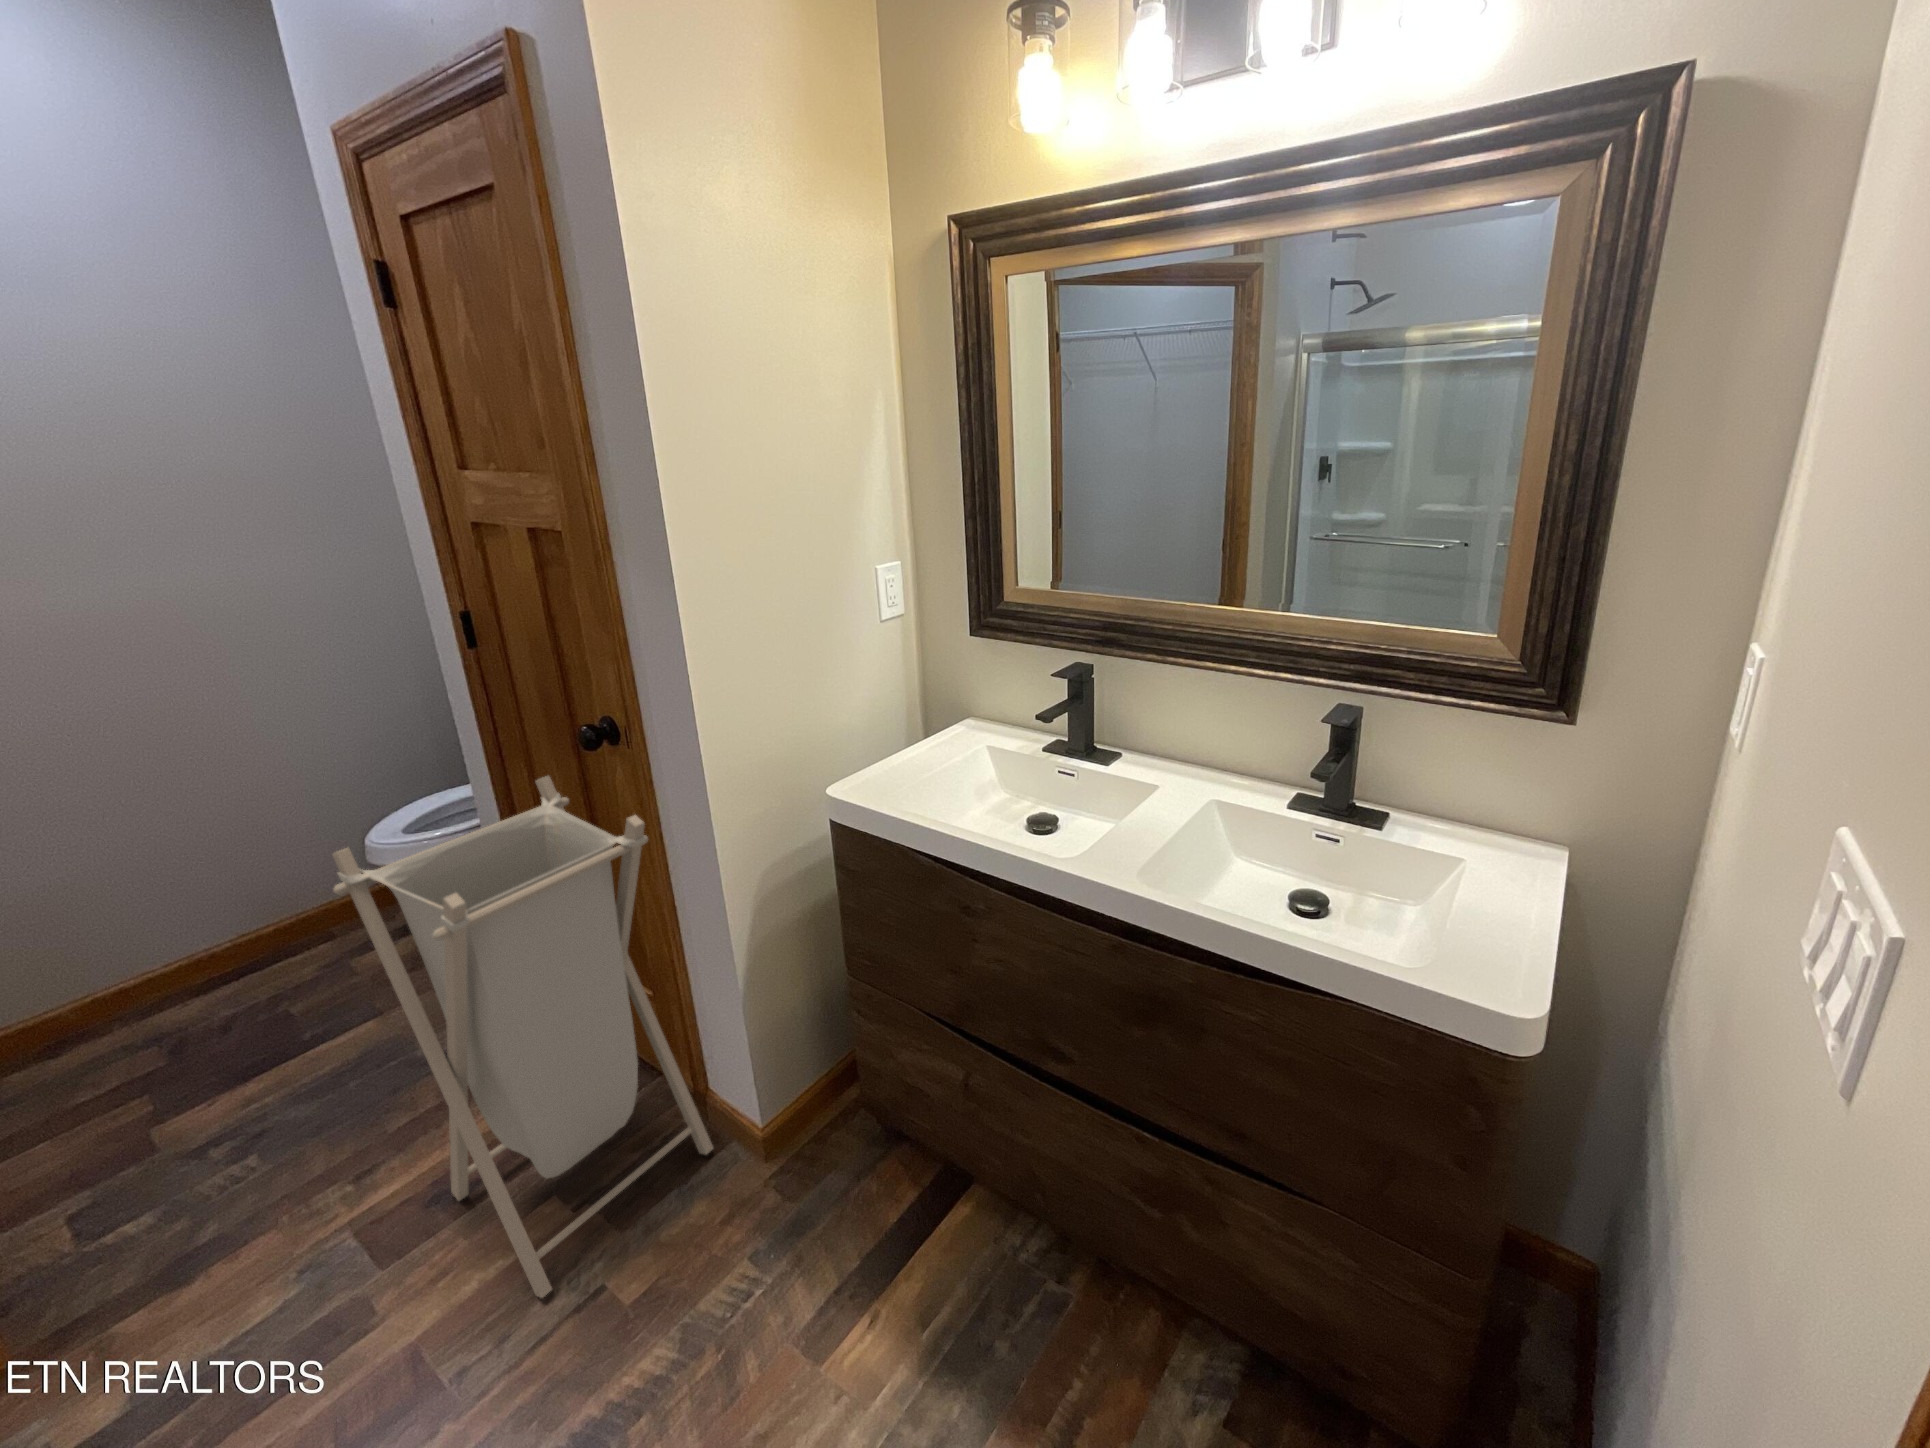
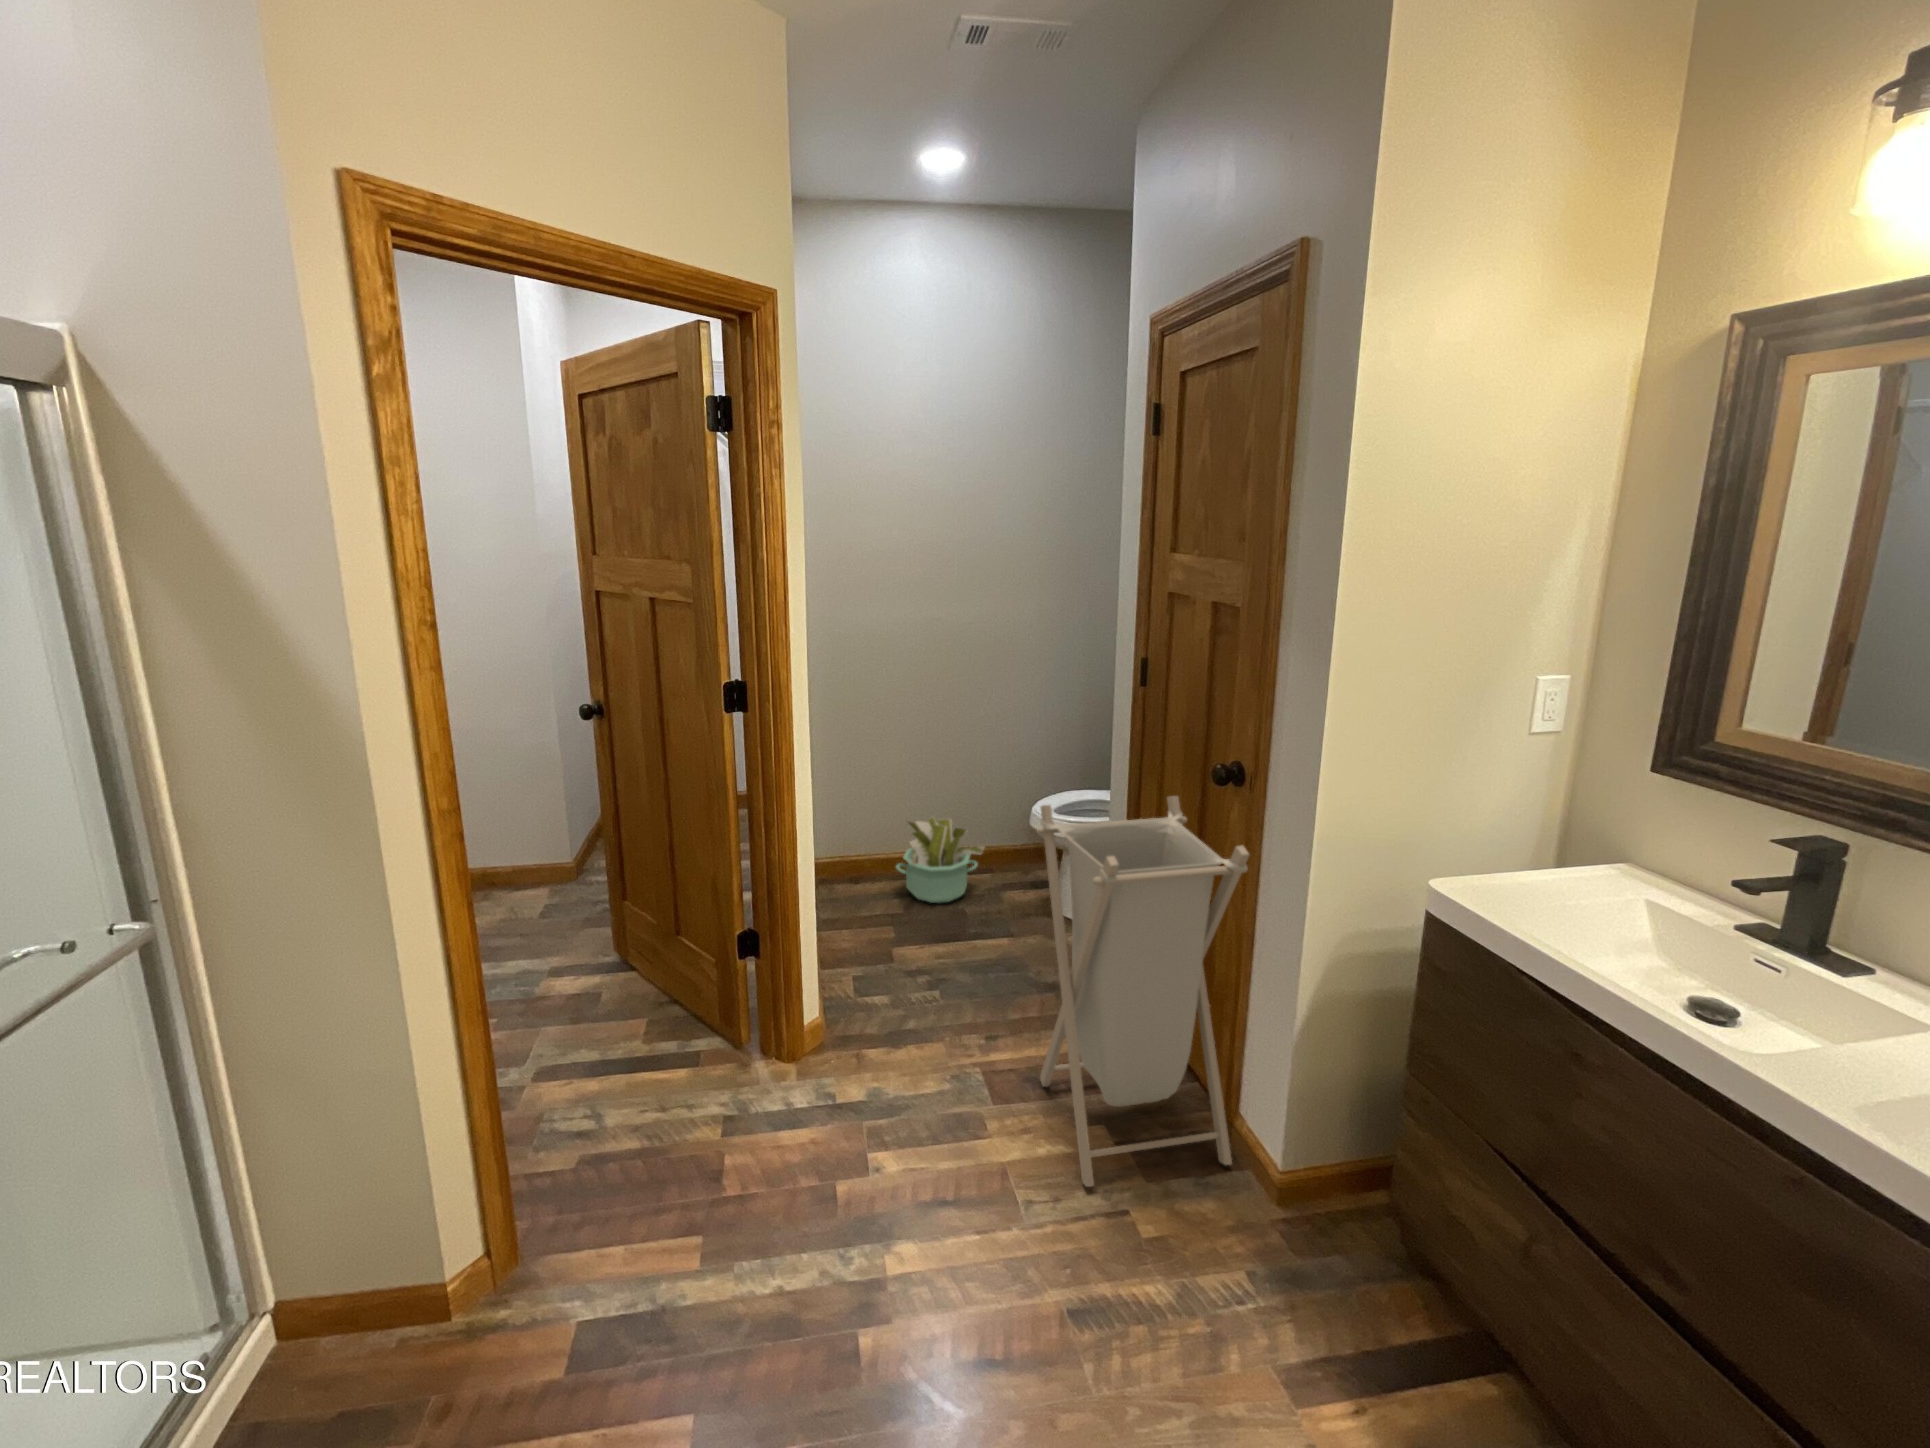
decorative plant: none [127,897,303,1034] -> present [896,816,984,903]

